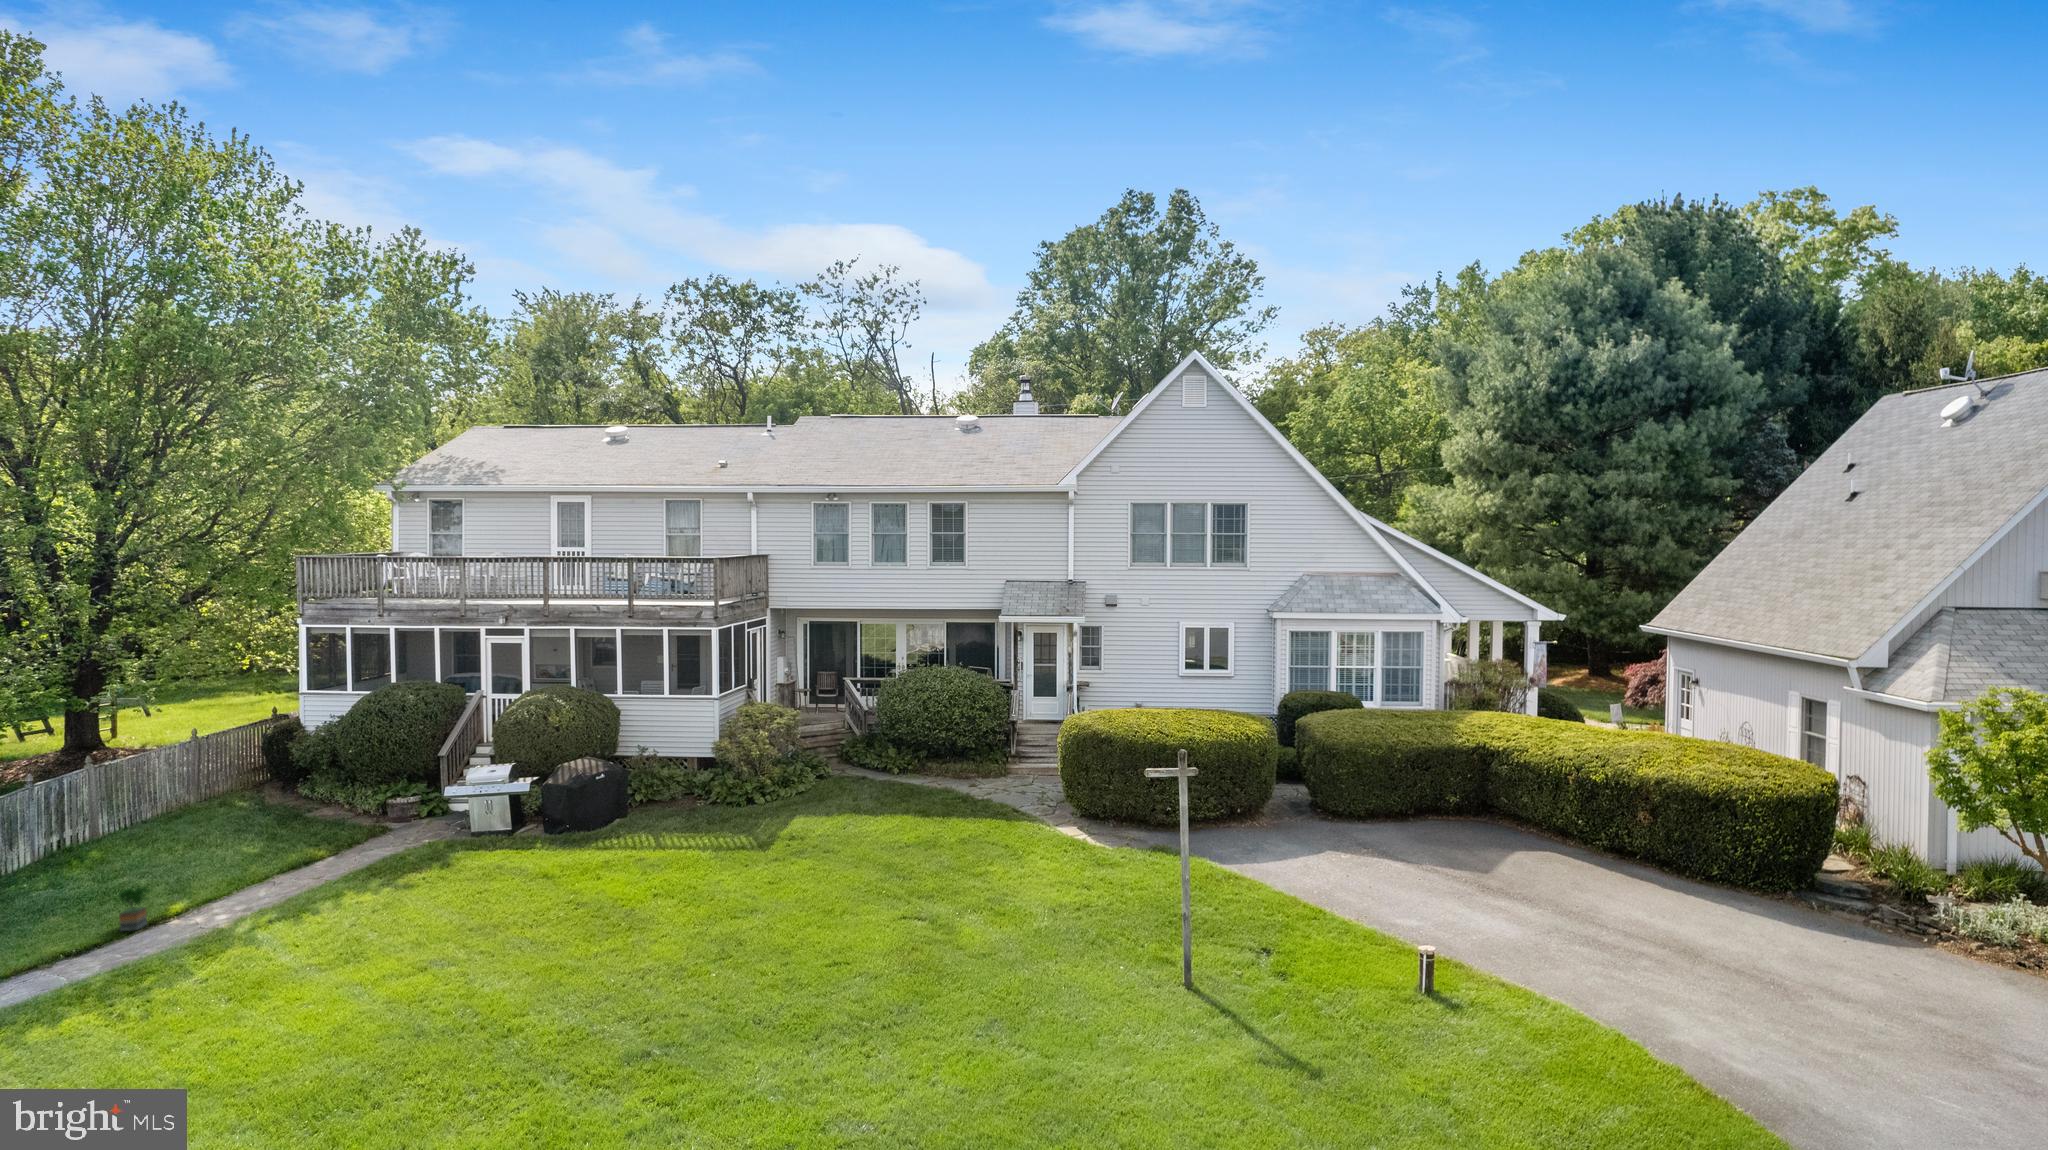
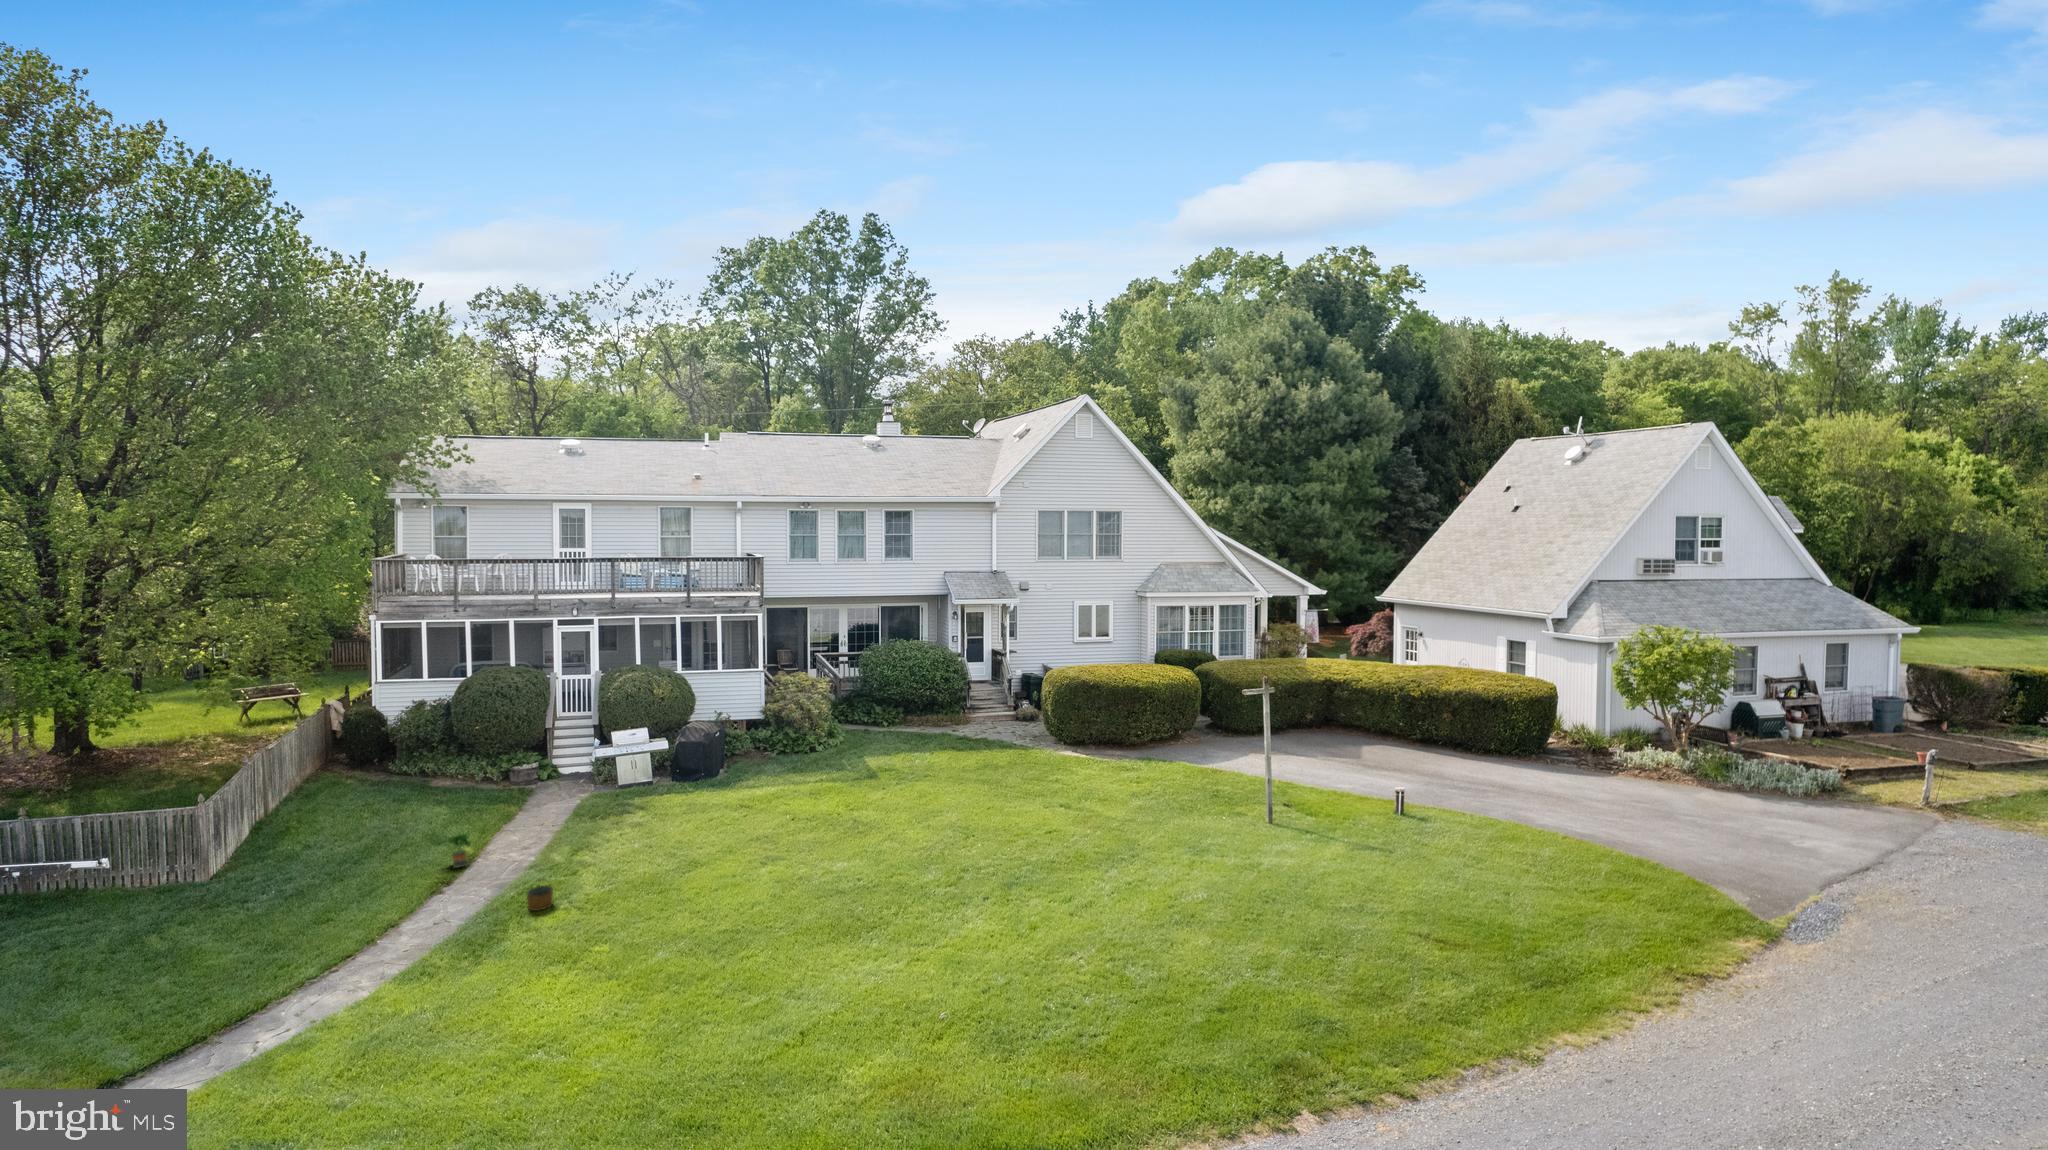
bucket: none [41,973,90,1021] -> present [527,878,553,911]

